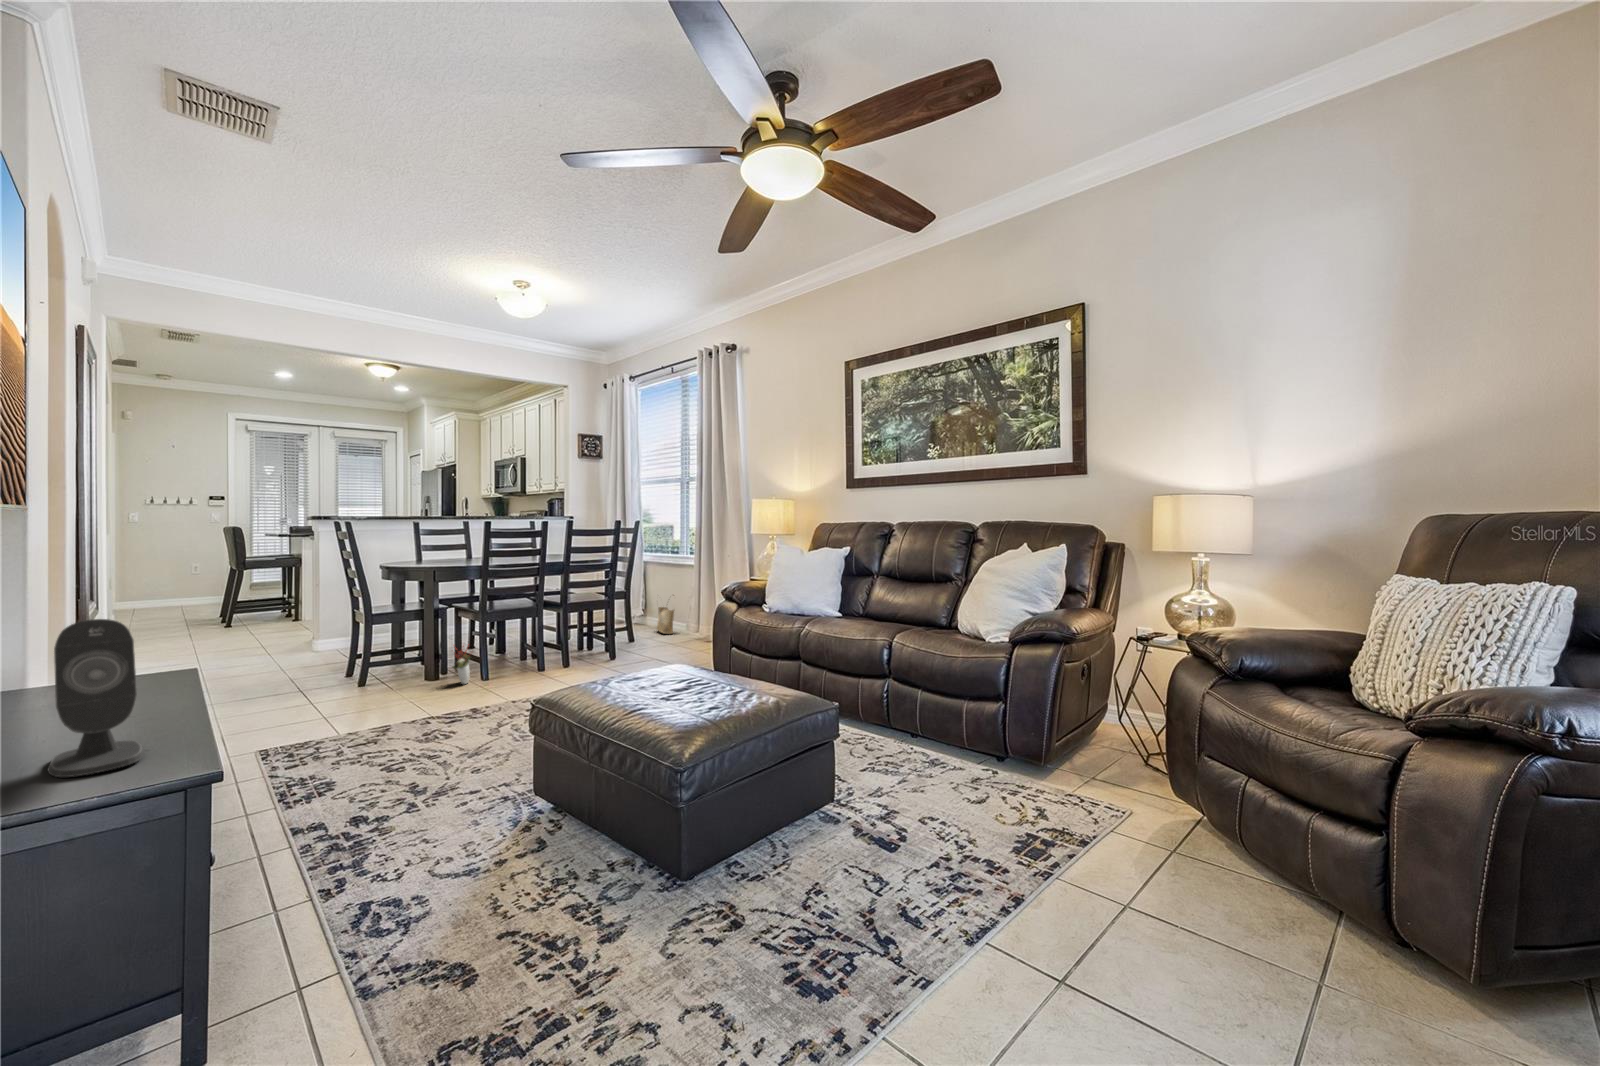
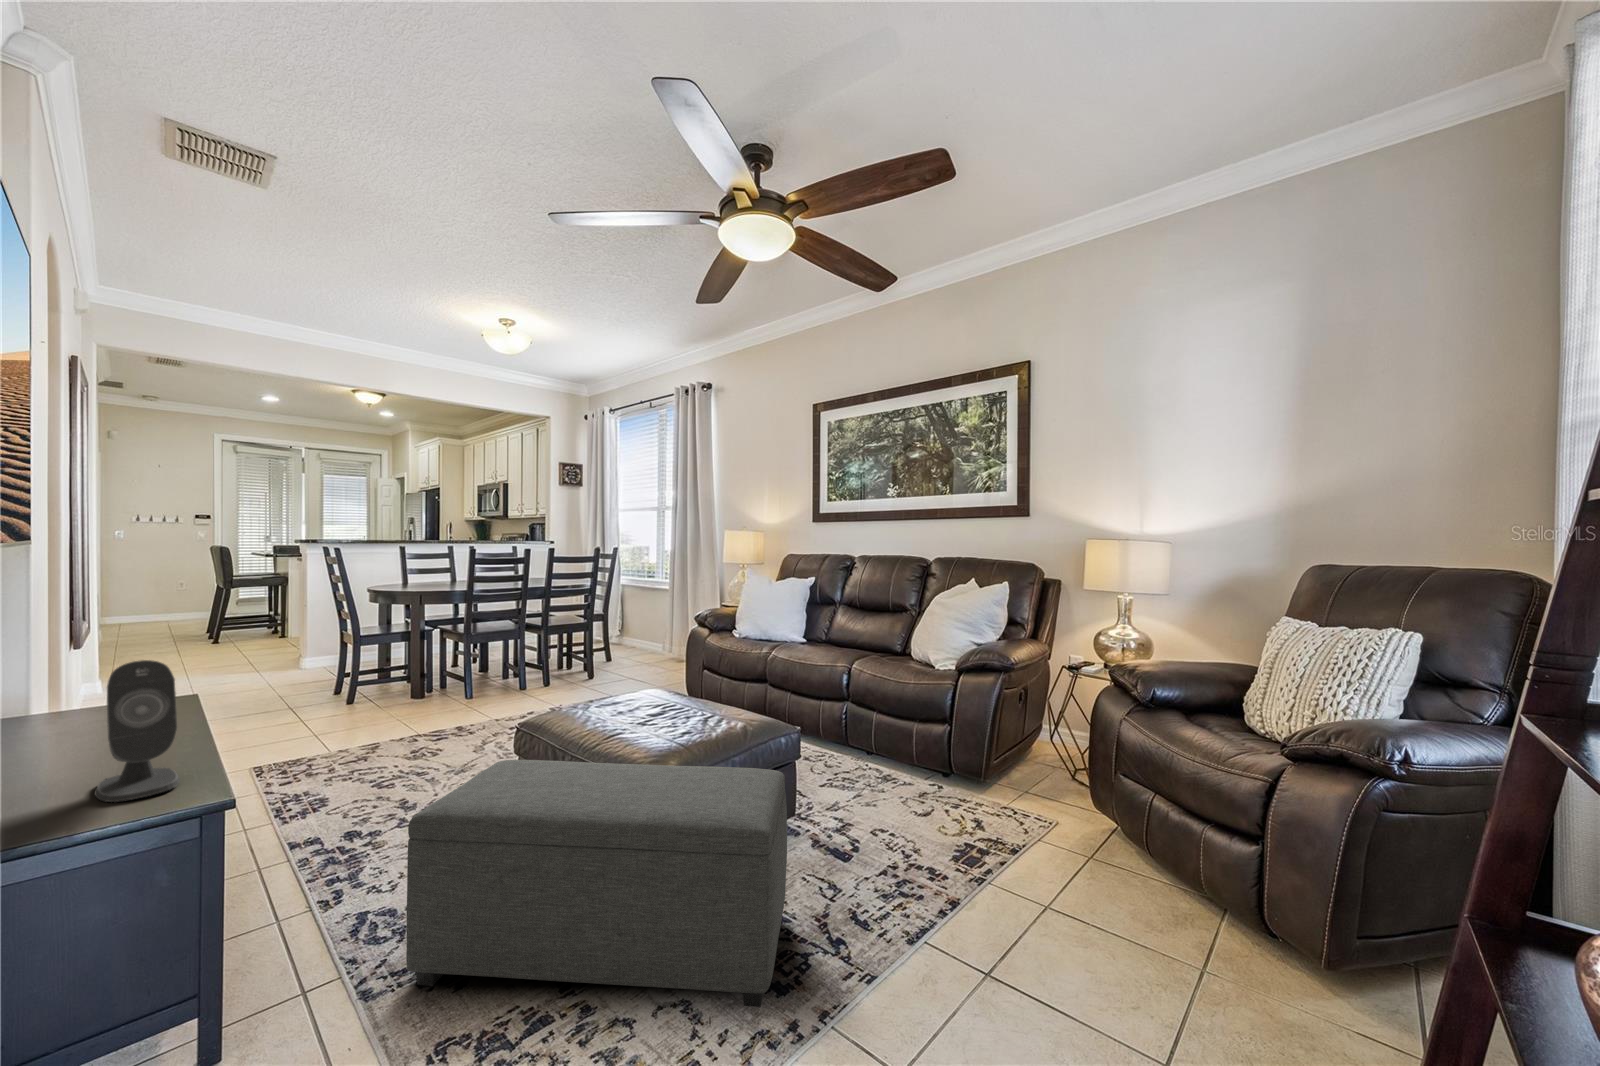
woven basket: present [657,607,674,634] -> none [633,615,652,653]
decorative plant: present [452,646,470,684] -> none [435,664,456,703]
ottoman: none [405,737,827,1014] -> present [406,760,787,1007]

